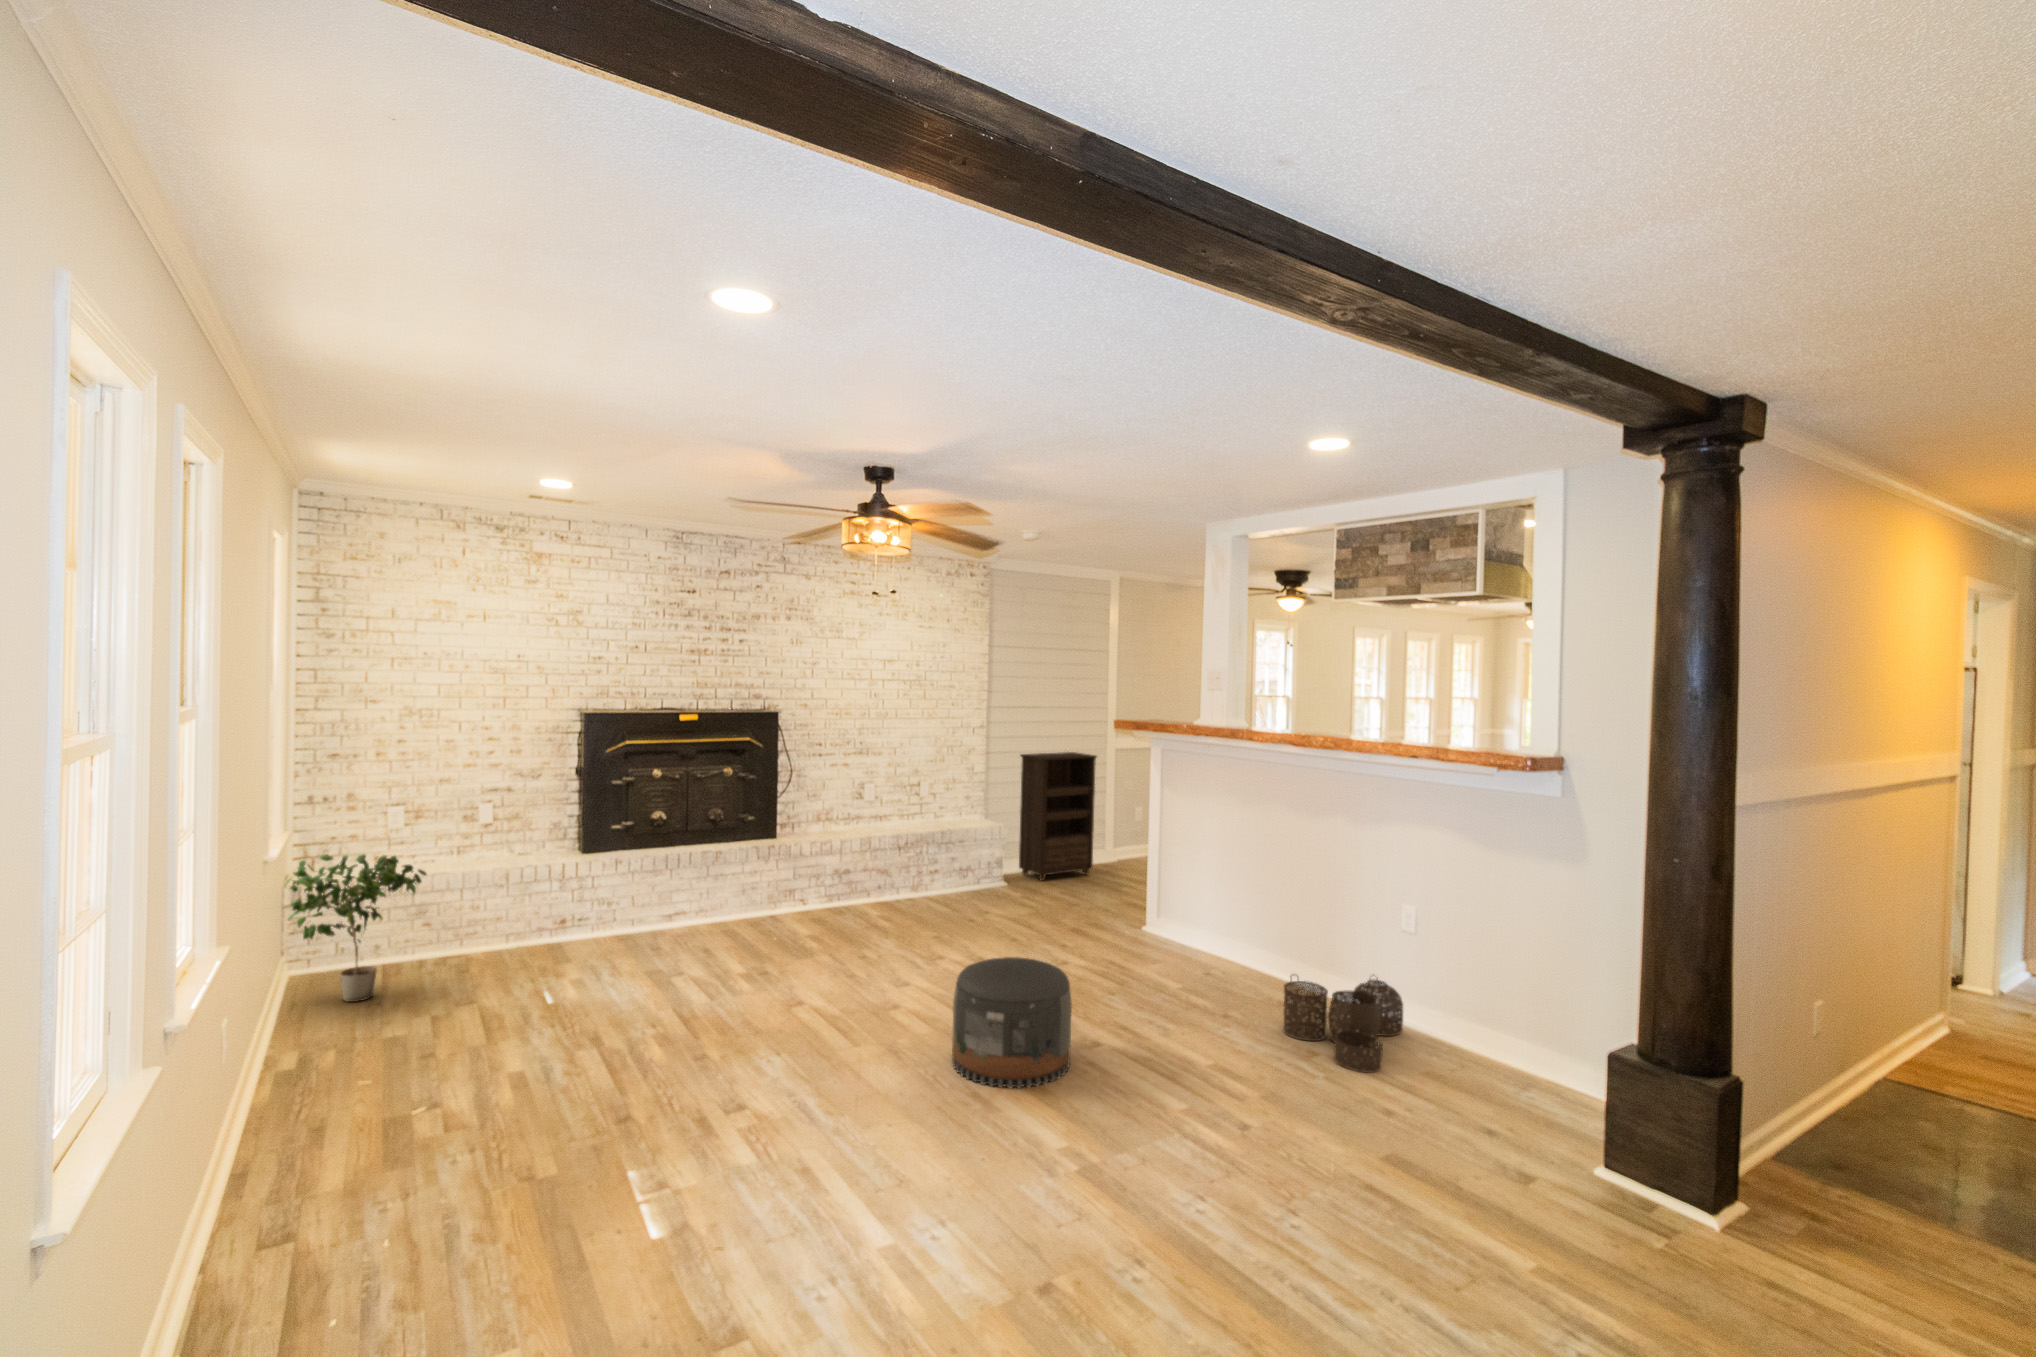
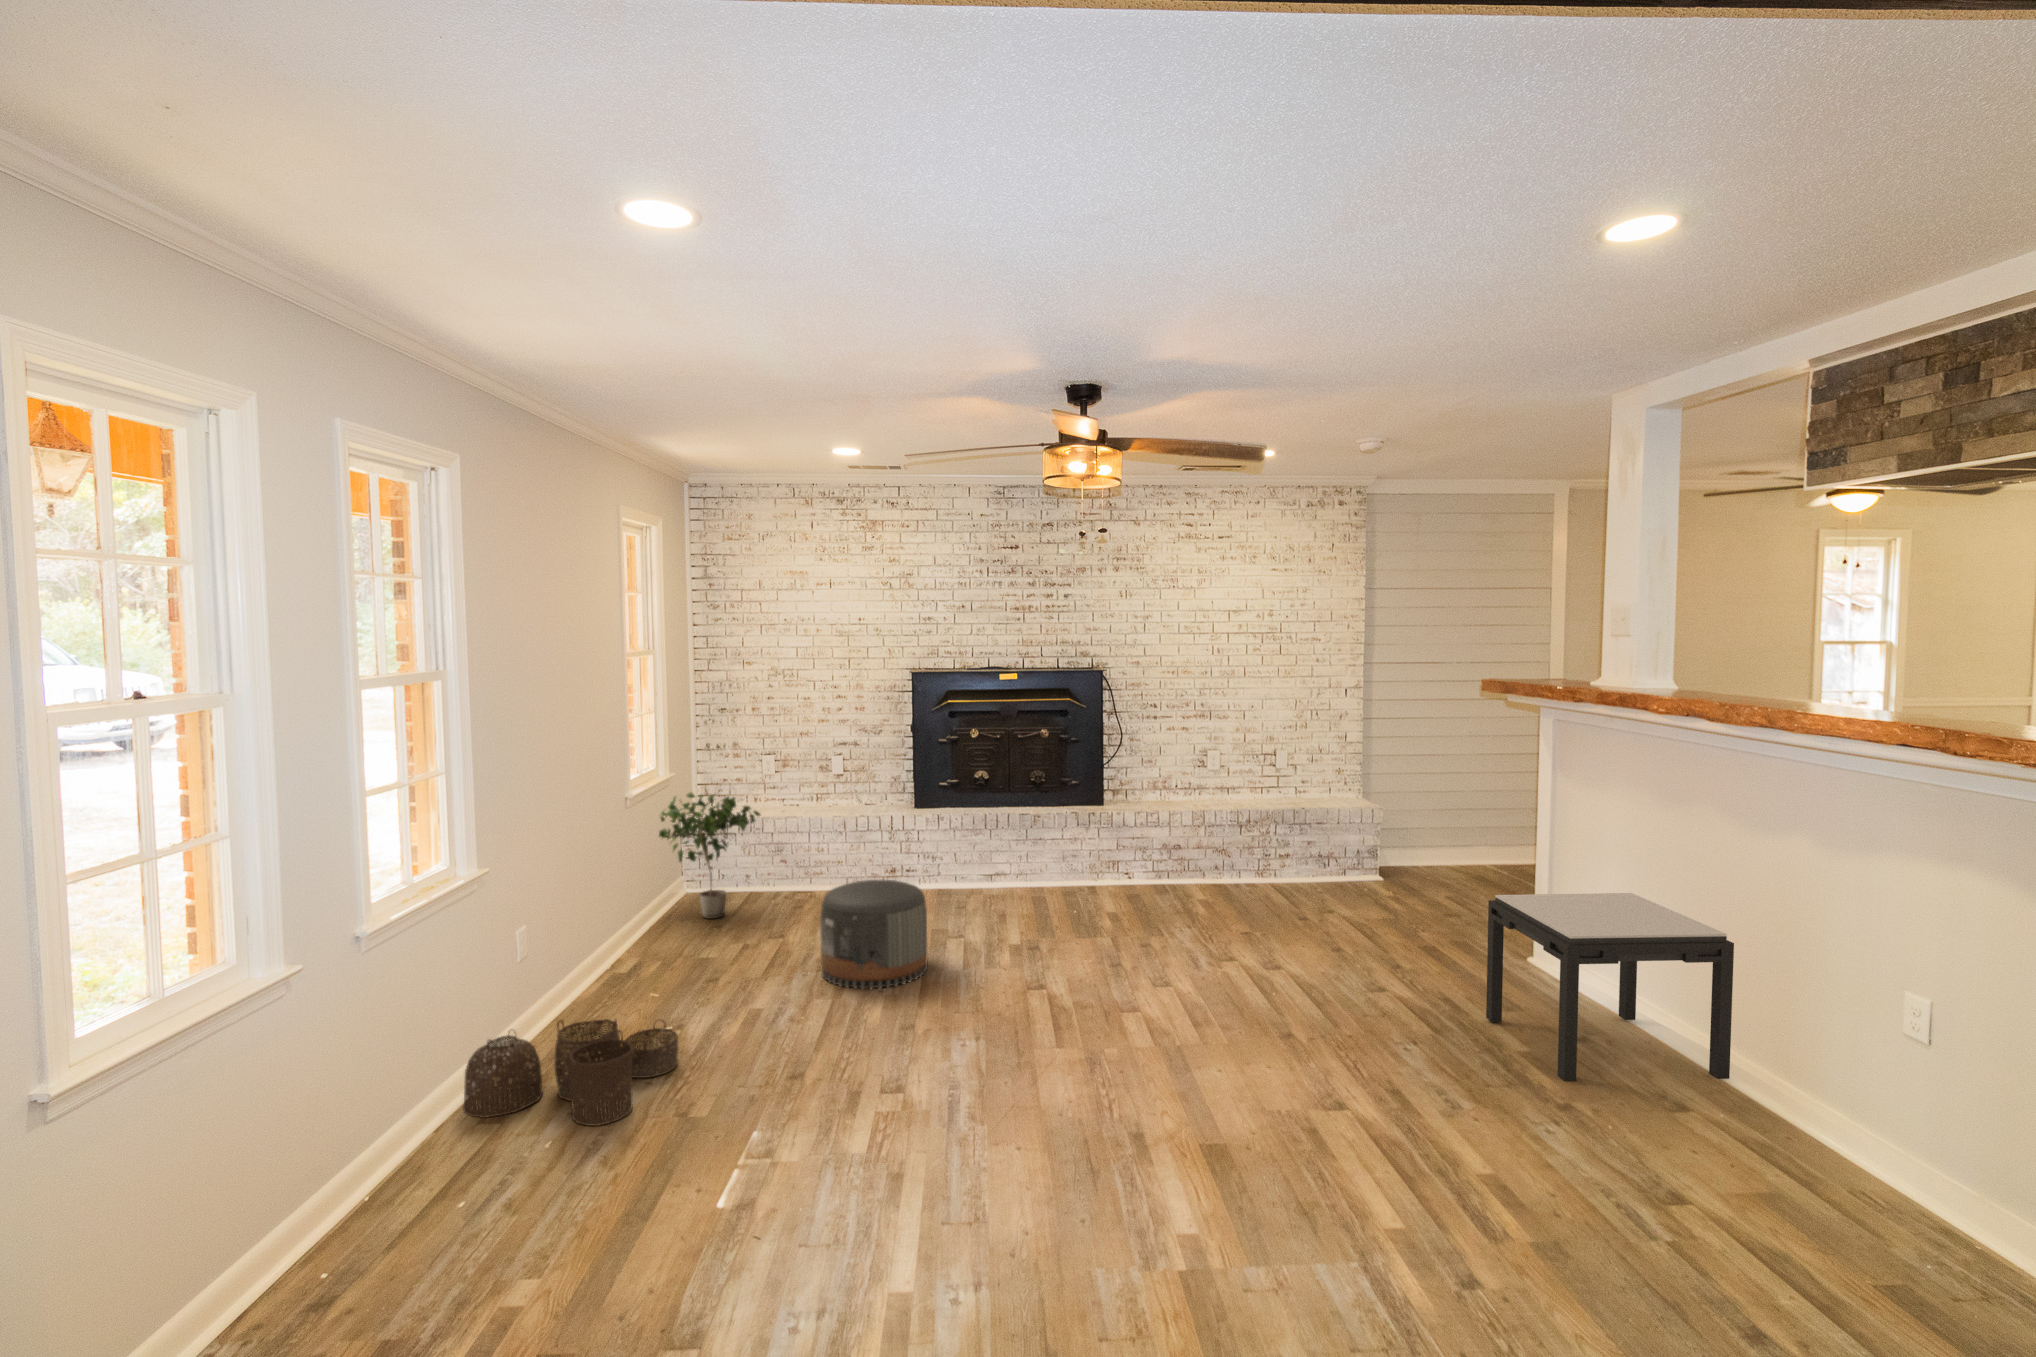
bookshelf: present [1019,752,1097,881] -> none [1410,721,1519,881]
side table: none [1150,873,1307,1010] -> present [1486,893,1734,1081]
pouf: present [952,957,1072,1089] -> present [820,880,928,989]
woven basket: present [1283,978,1403,1073] -> present [463,1019,678,1126]

